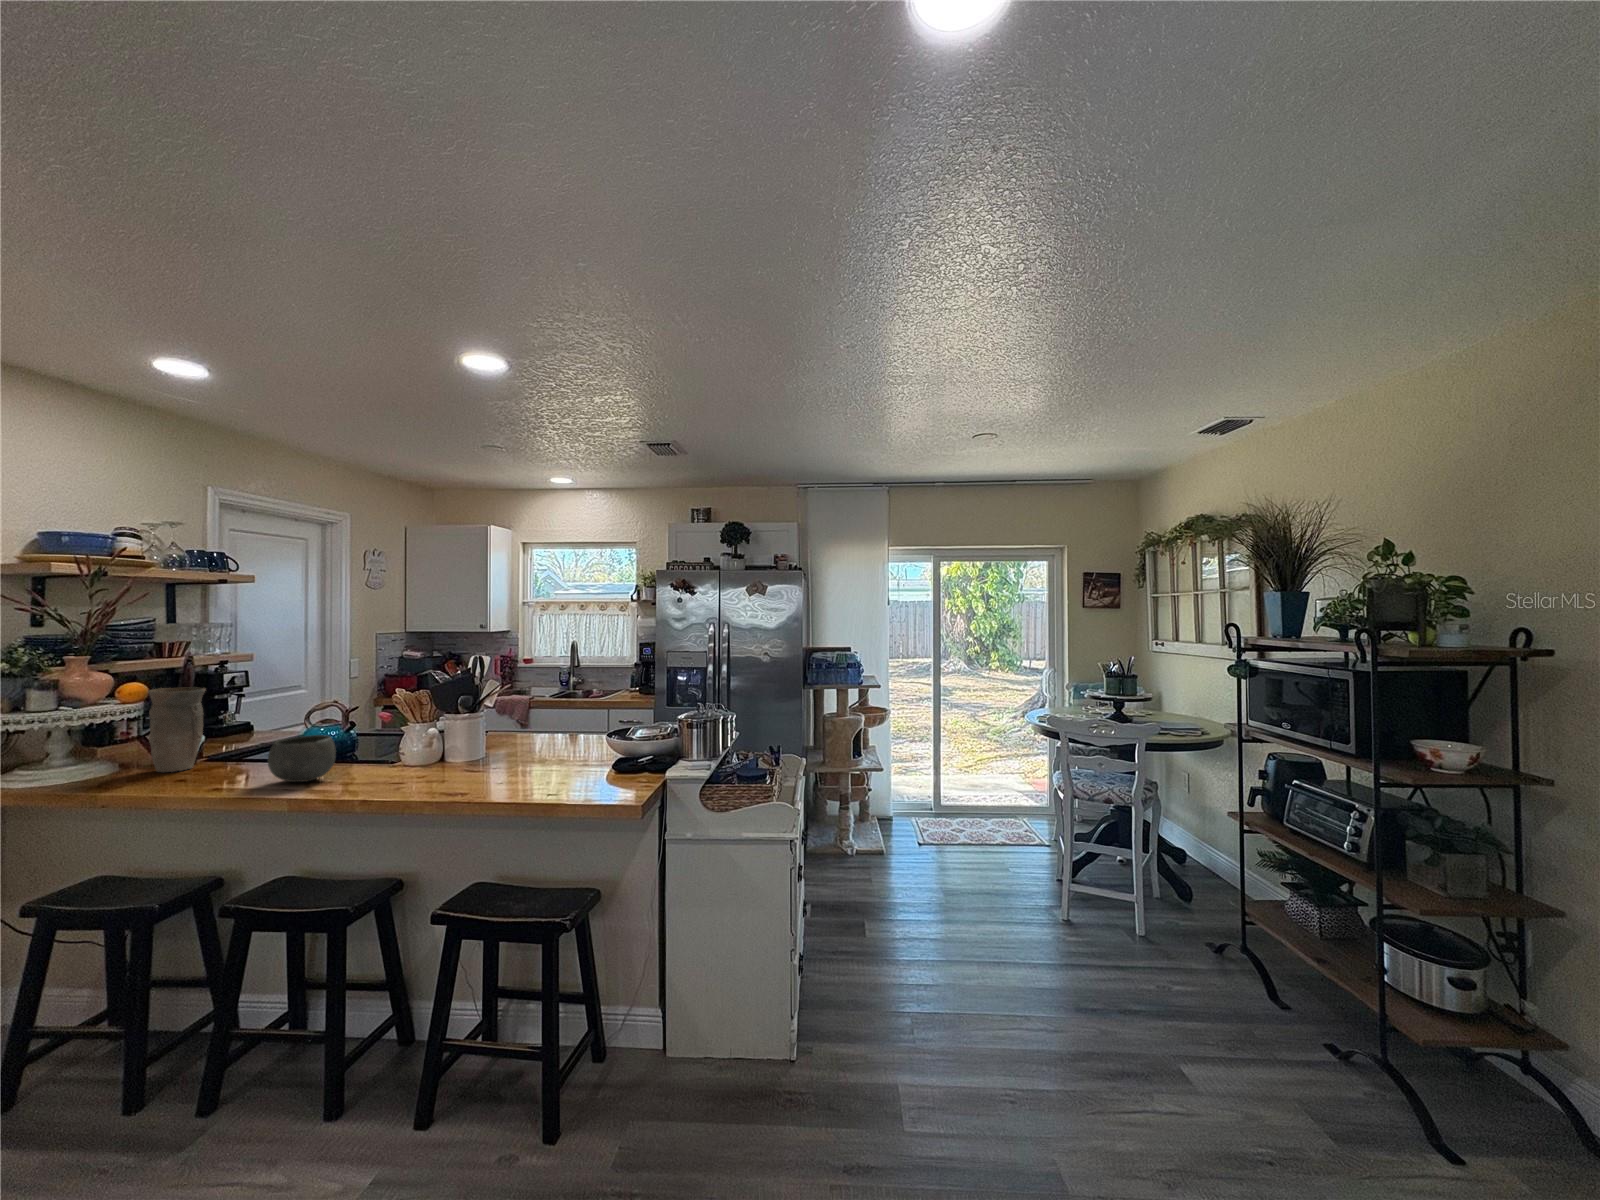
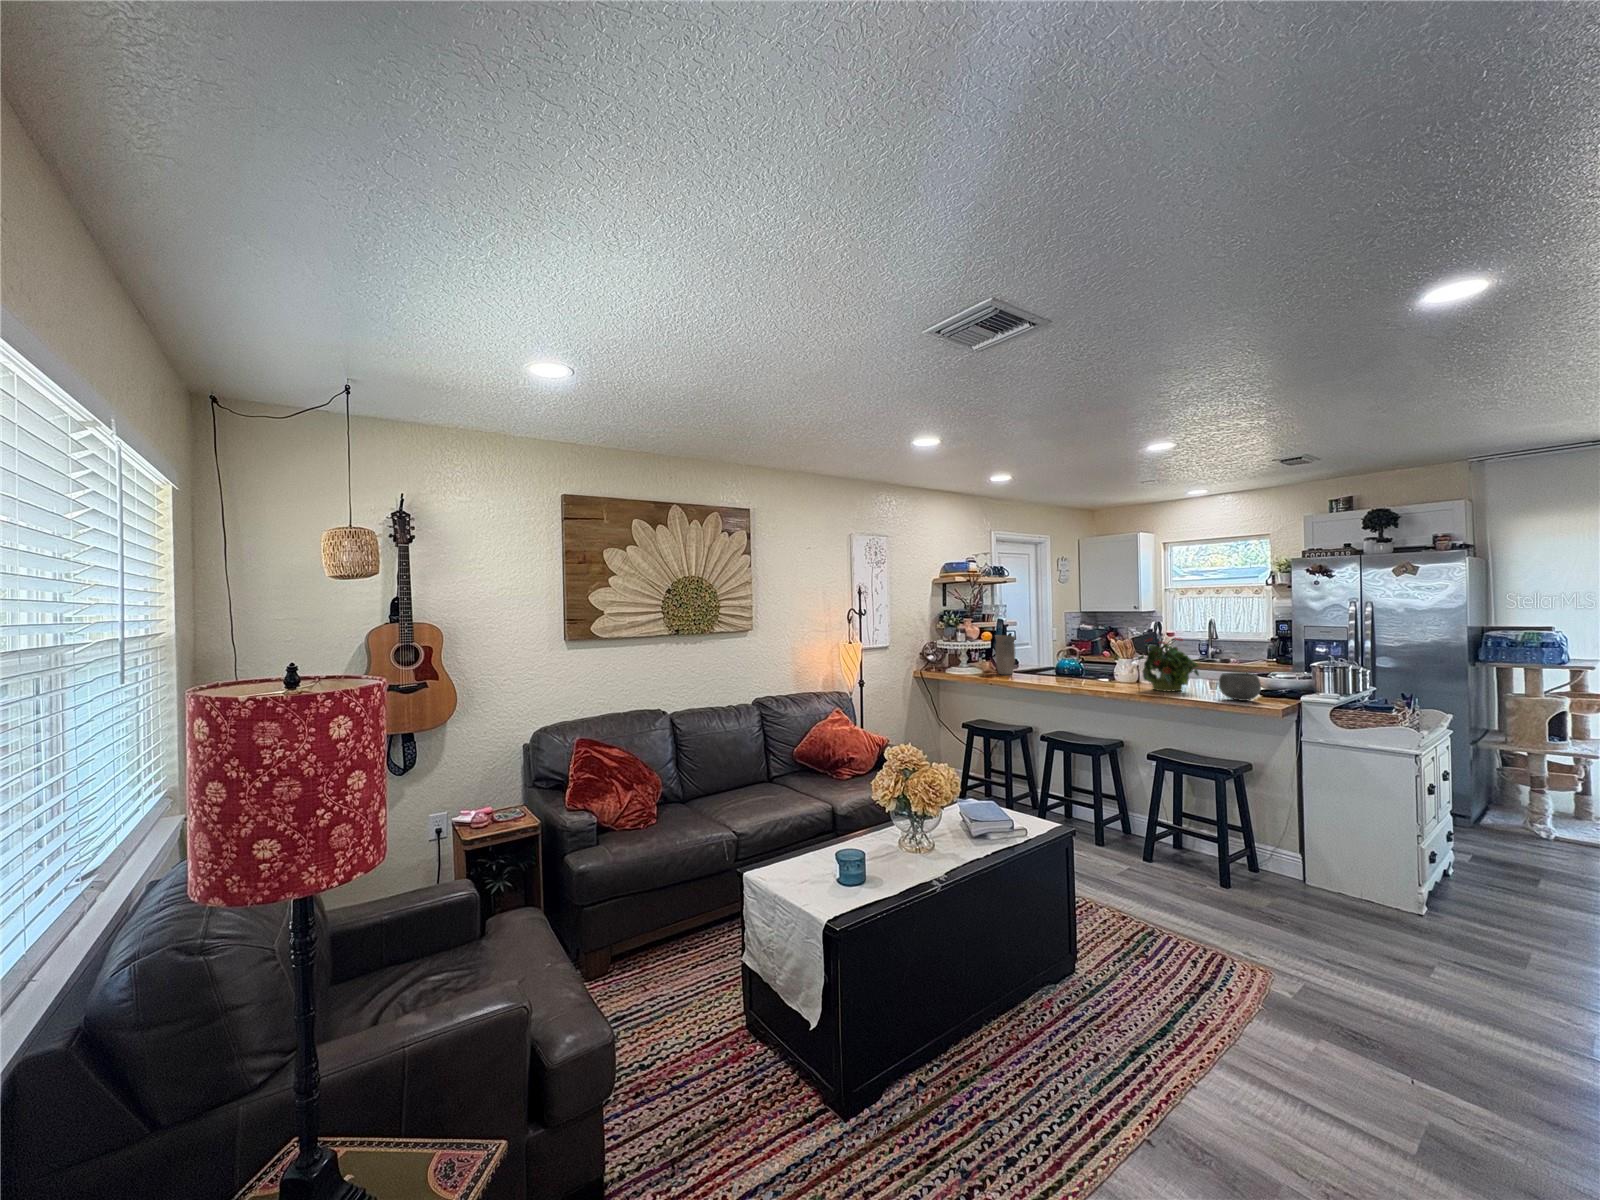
potted plant: none [425,684,533,782] -> present [1137,638,1199,692]
ceramic bowl: present [268,735,336,782] -> present [1219,673,1261,701]

